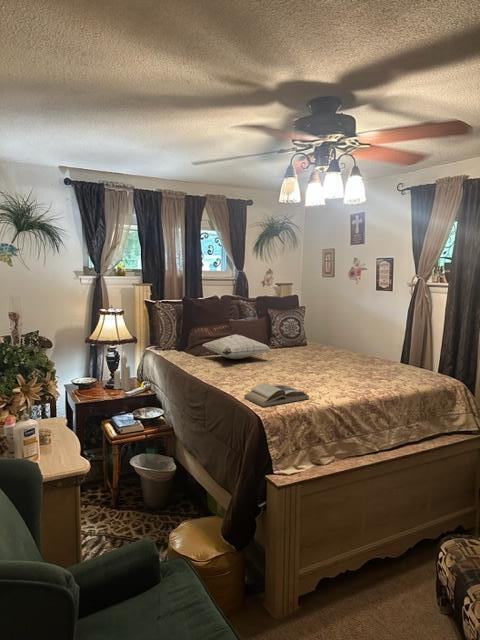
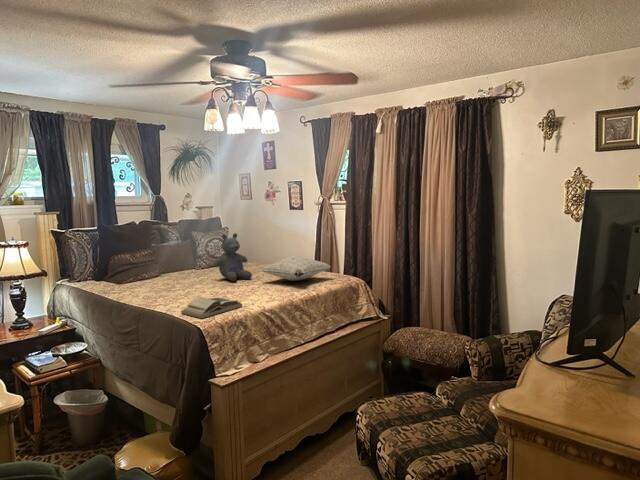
stuffed bear: none [286,315,326,367] -> present [214,233,252,281]
pillow: present [203,334,270,359] -> present [260,256,330,281]
candle: present [114,354,131,391] -> none [21,283,45,329]

